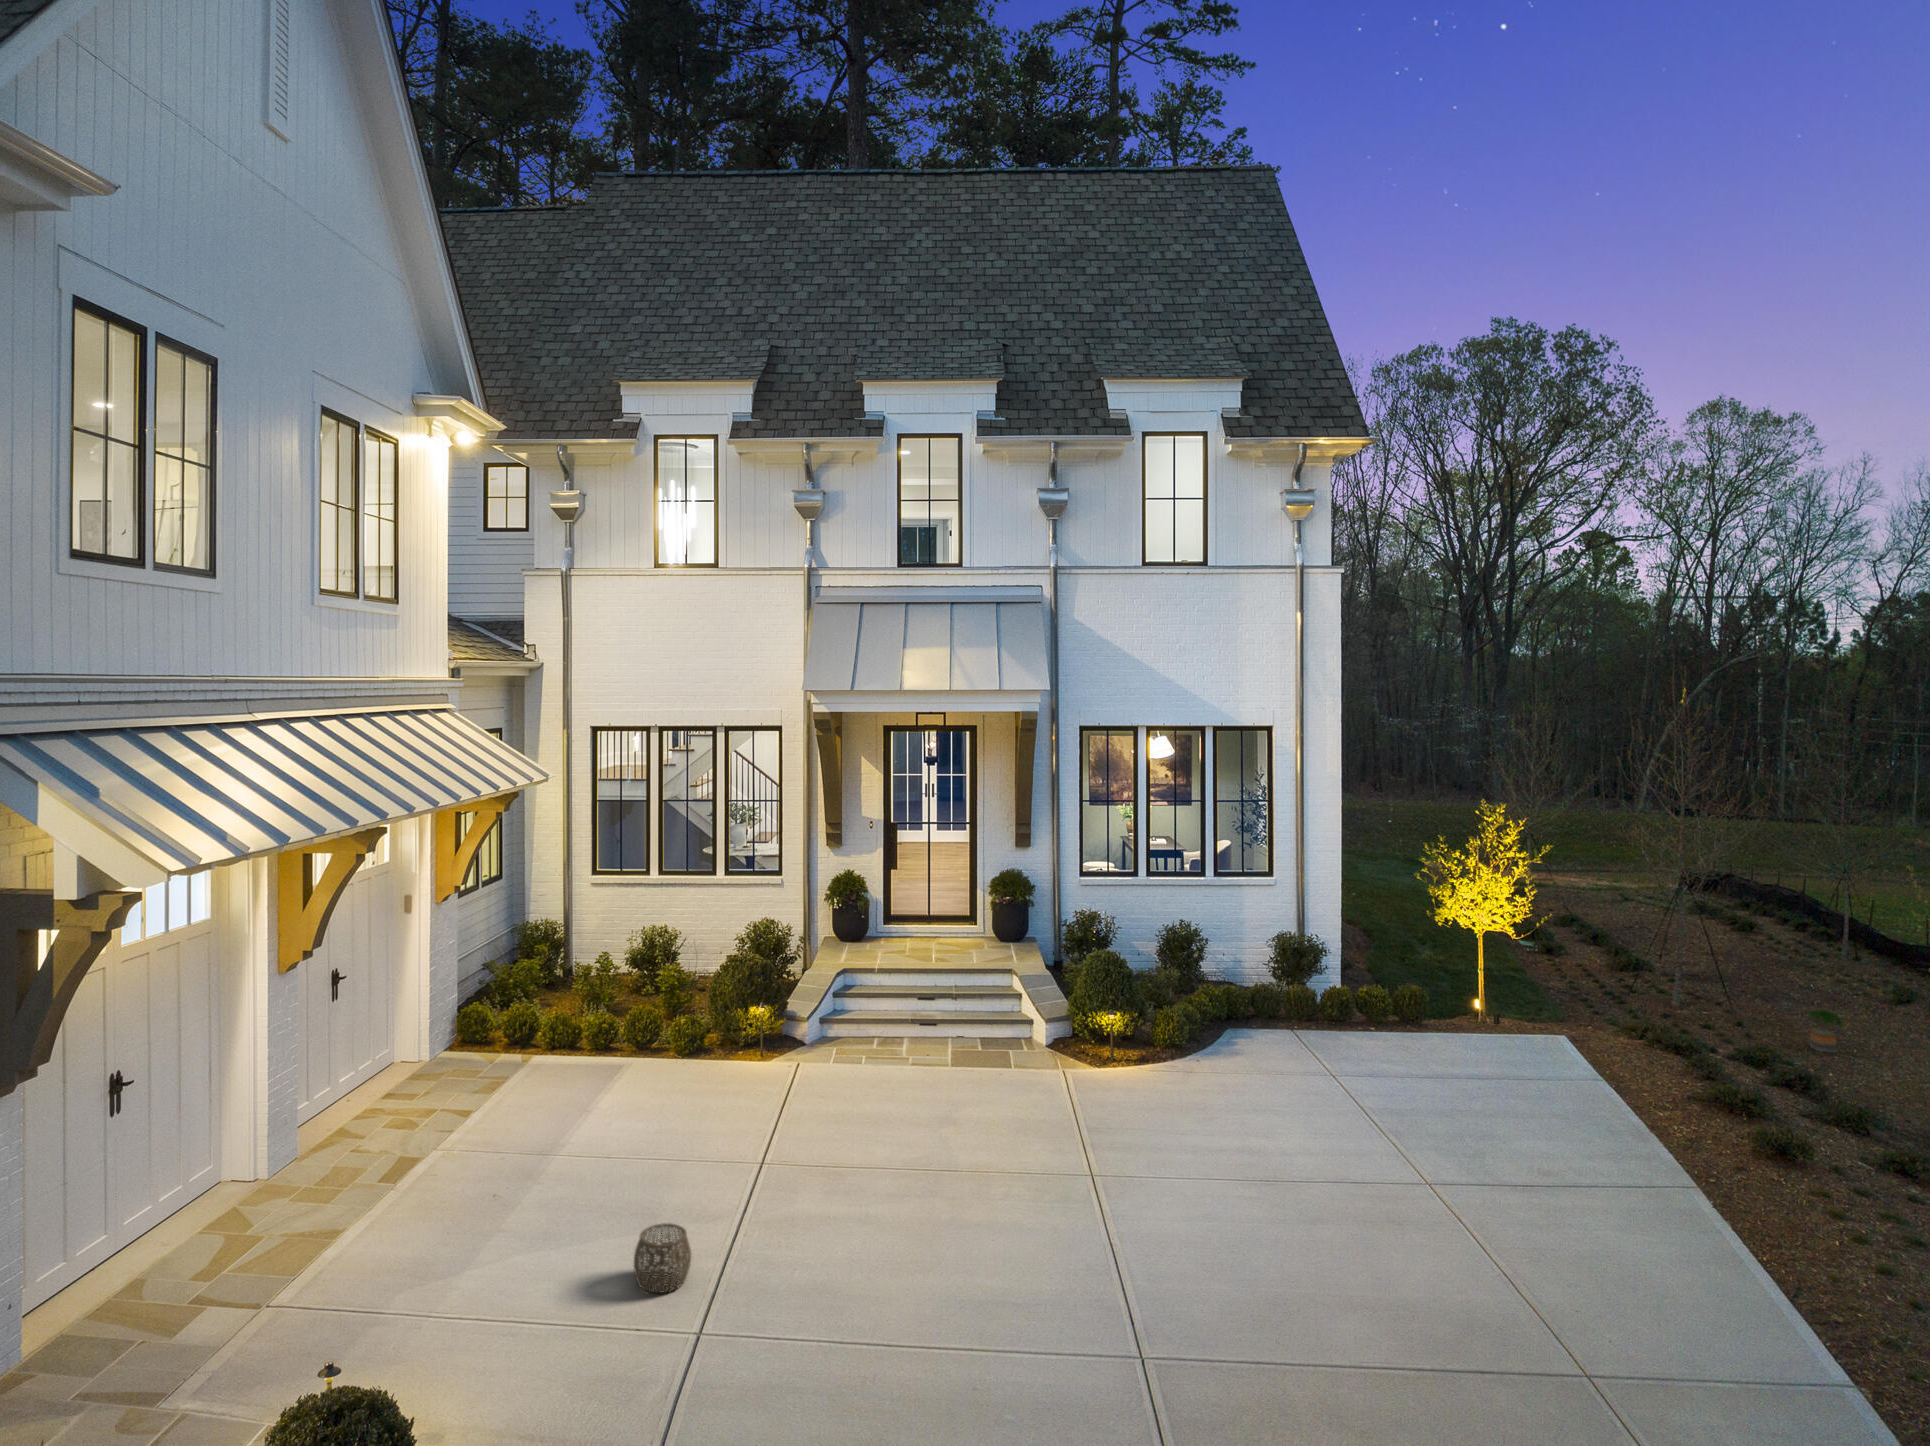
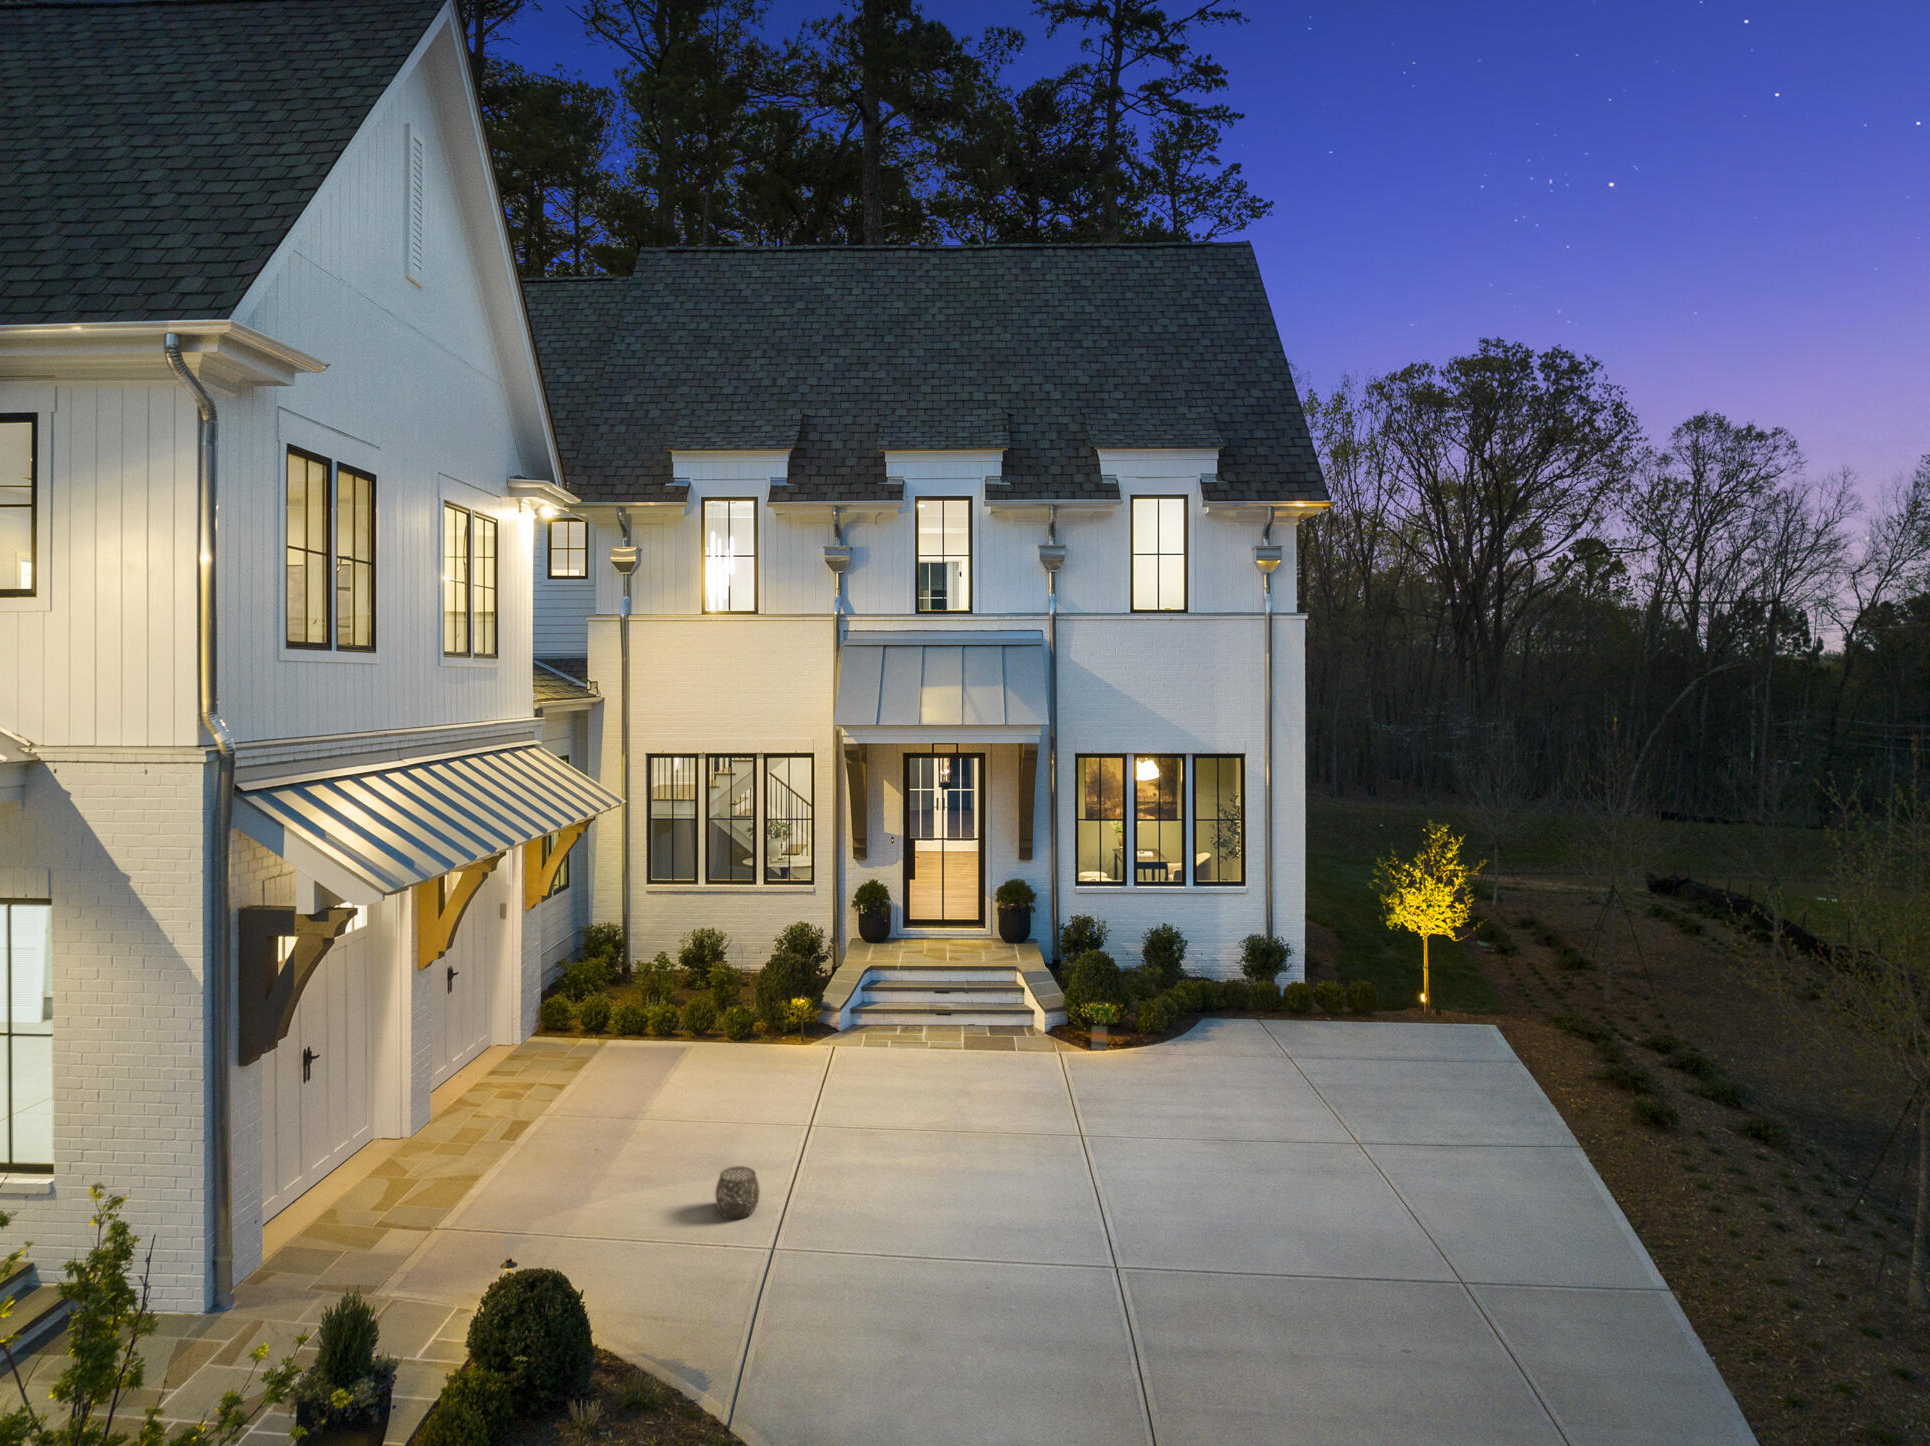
potted tree: present [1808,1010,1844,1053] -> present [1088,1005,1115,1050]

